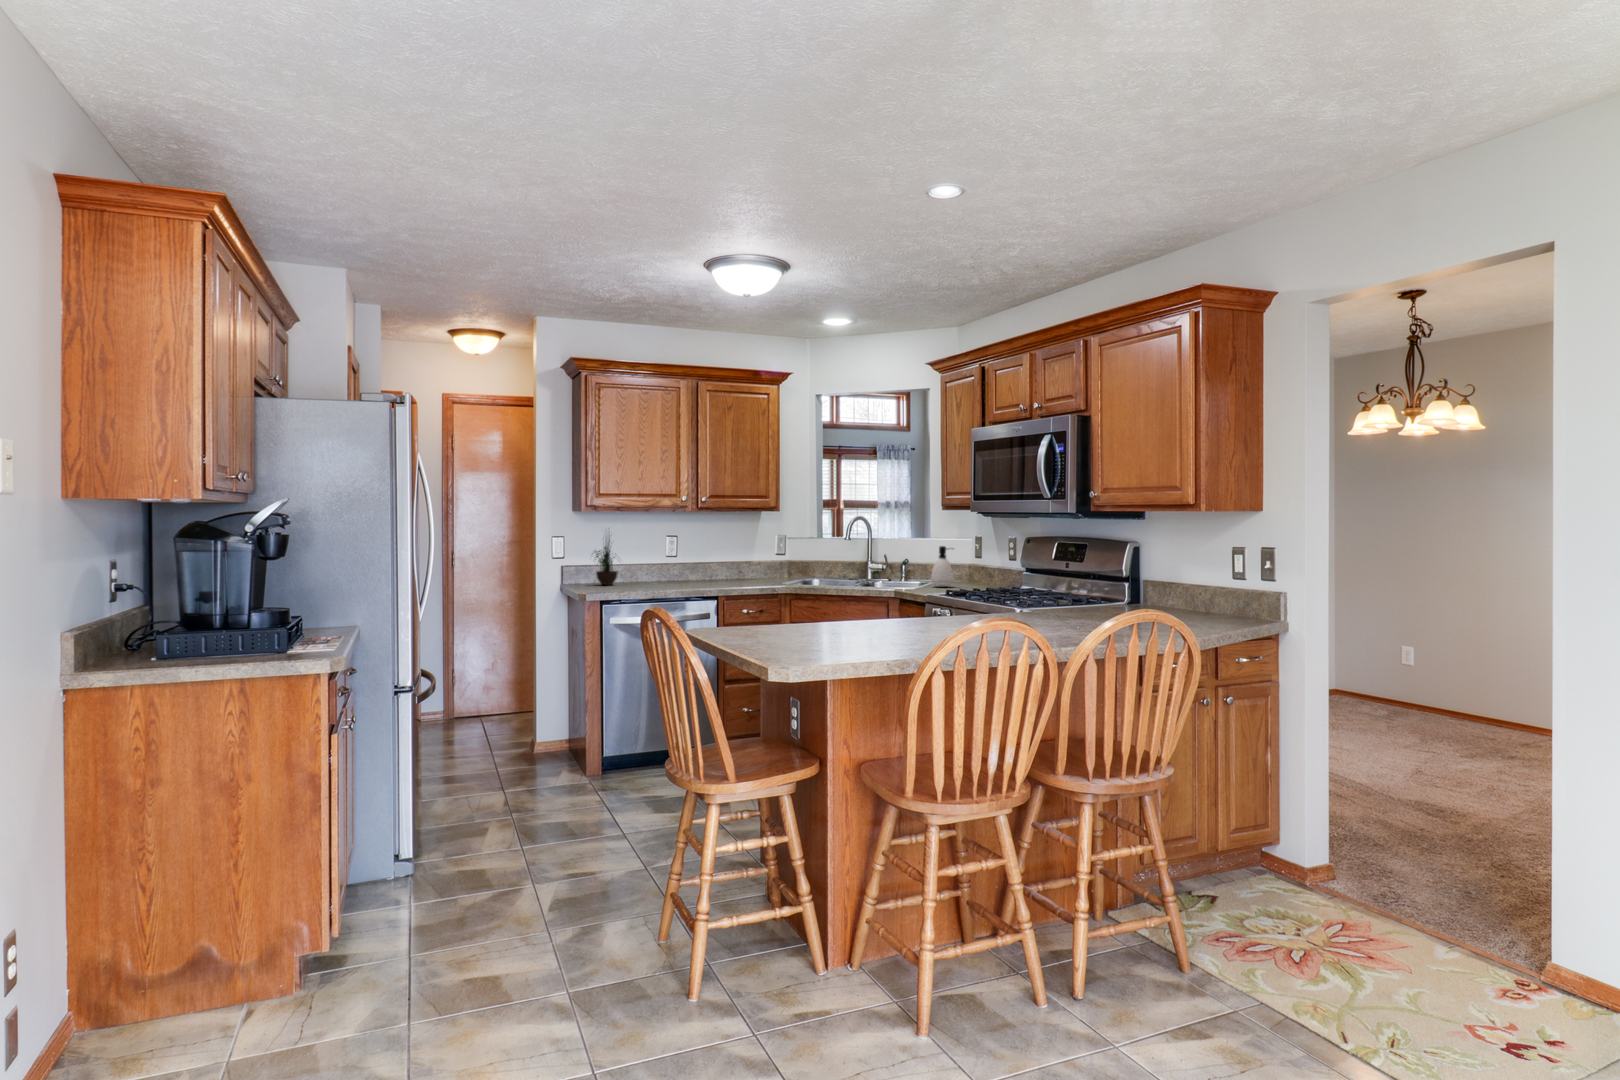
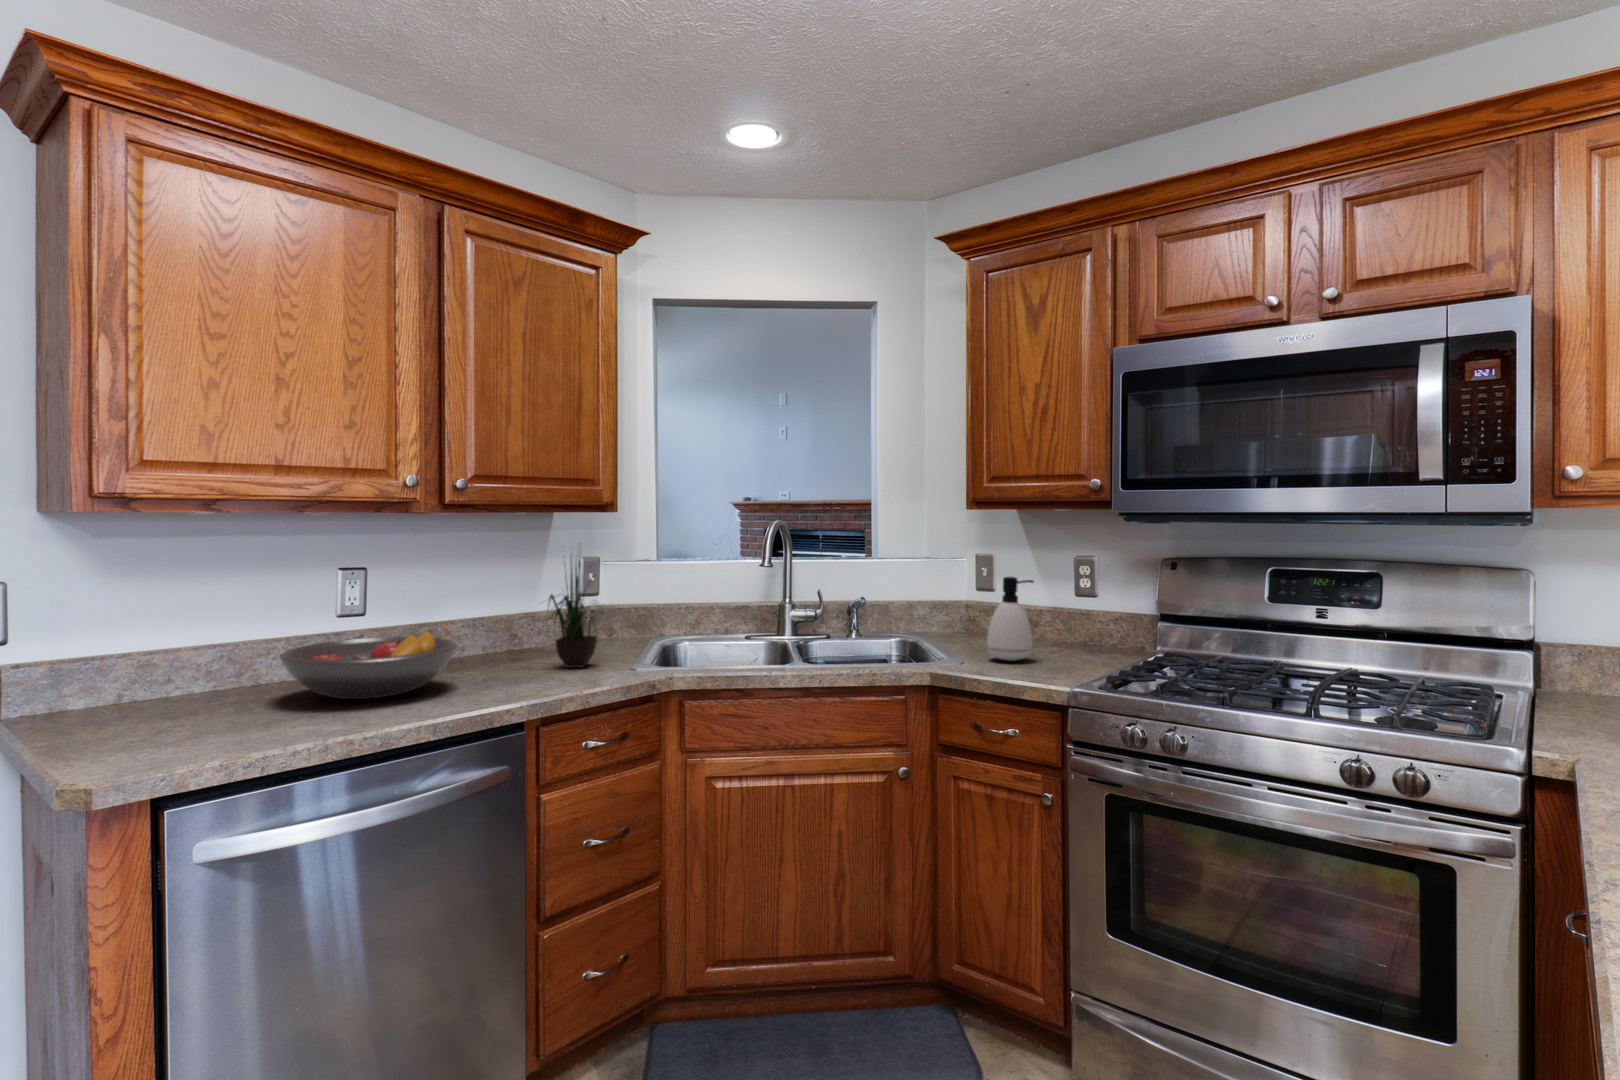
potted plant: present [596,540,618,585] -> present [549,561,599,668]
fruit bowl: none [638,559,700,582] -> present [279,630,457,699]

